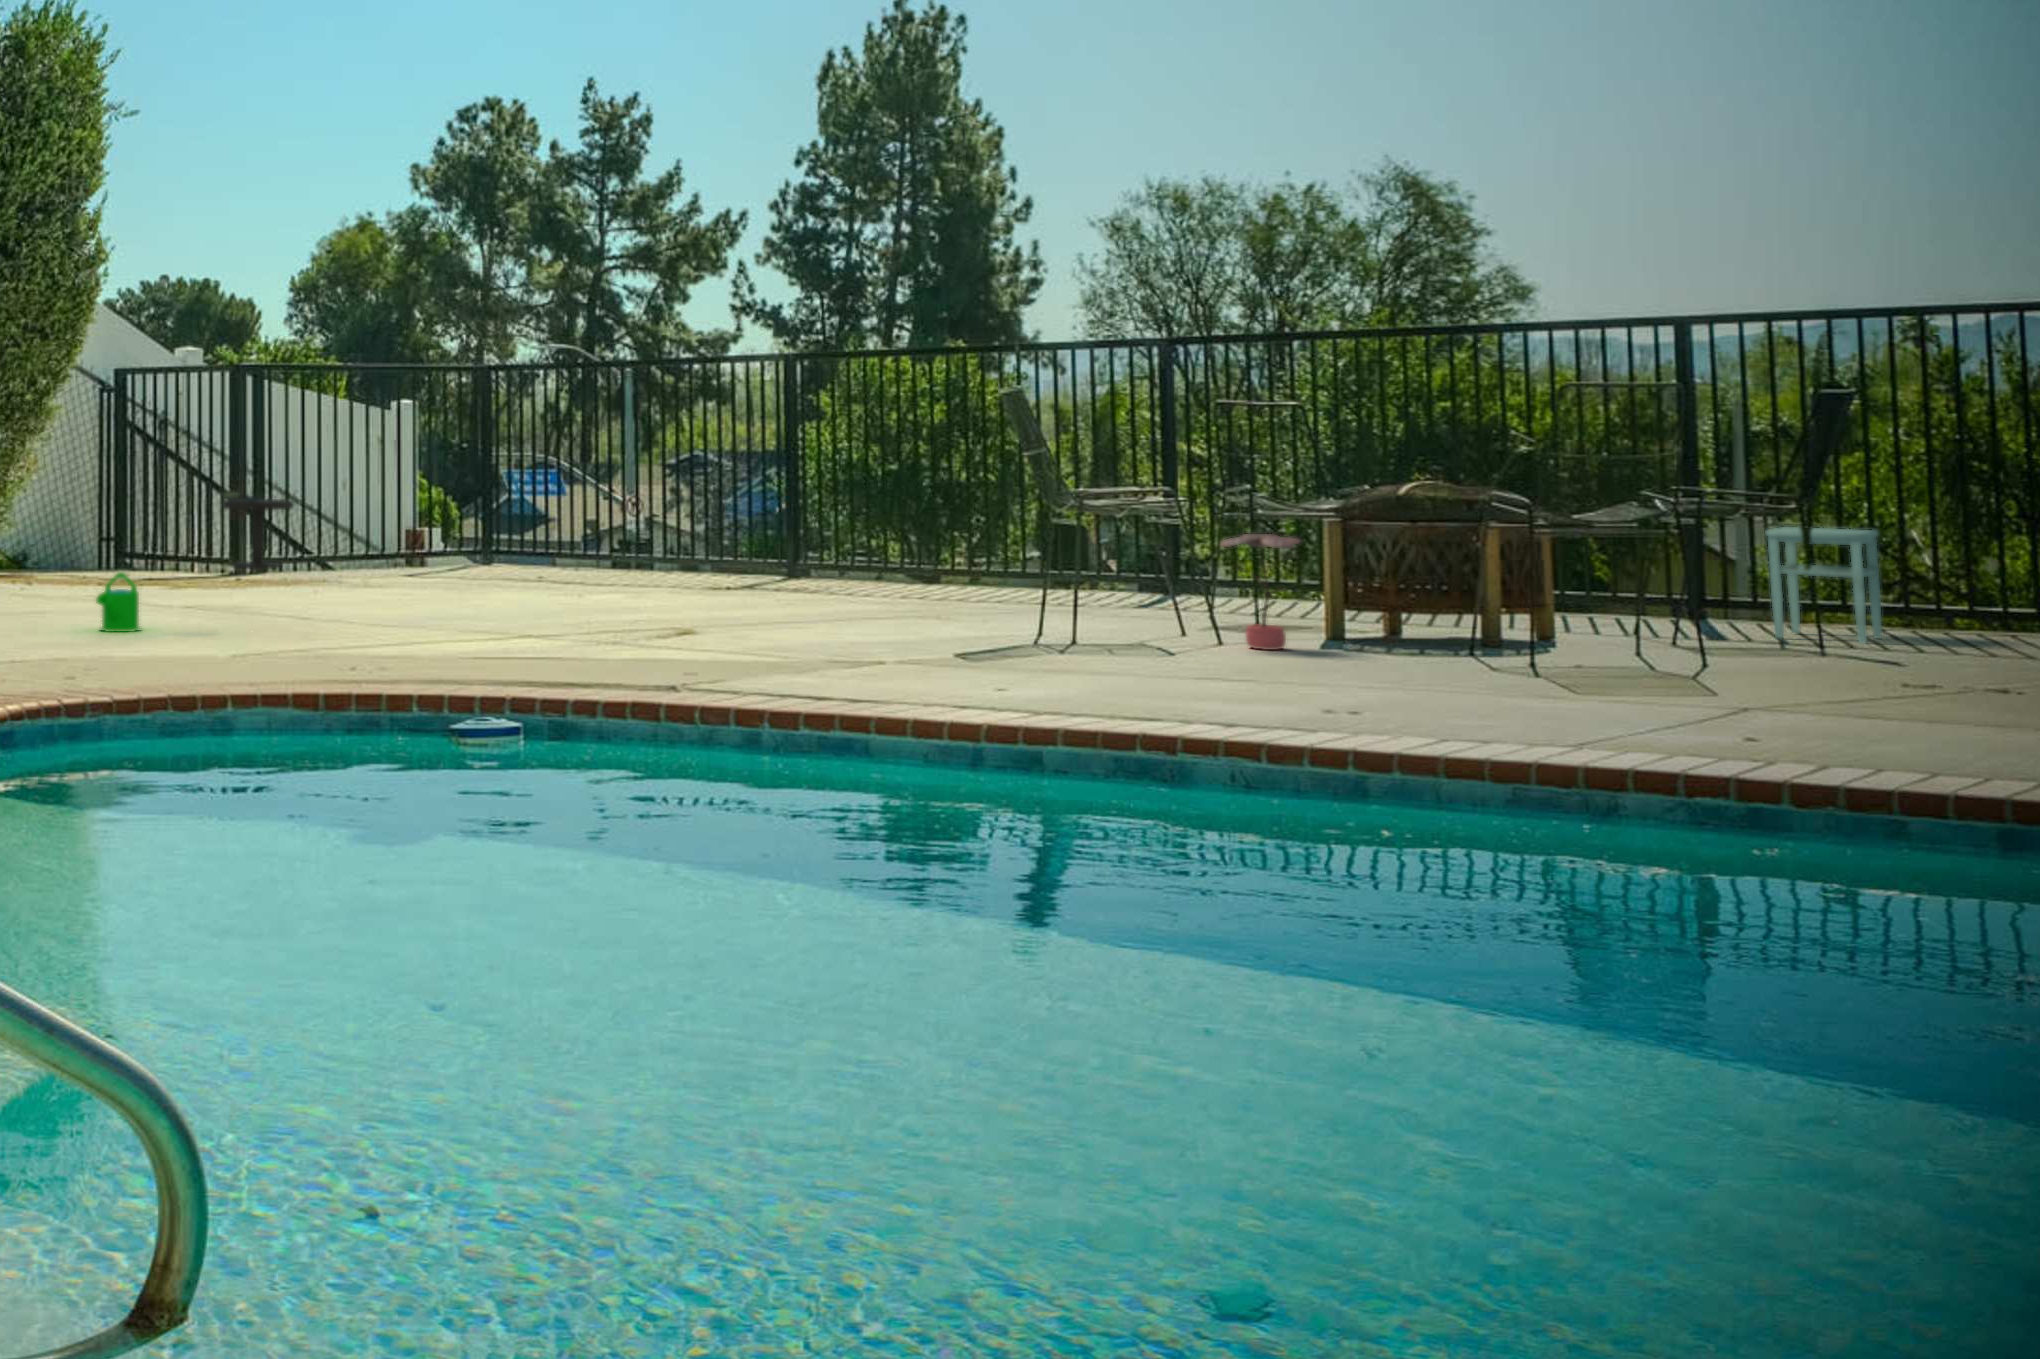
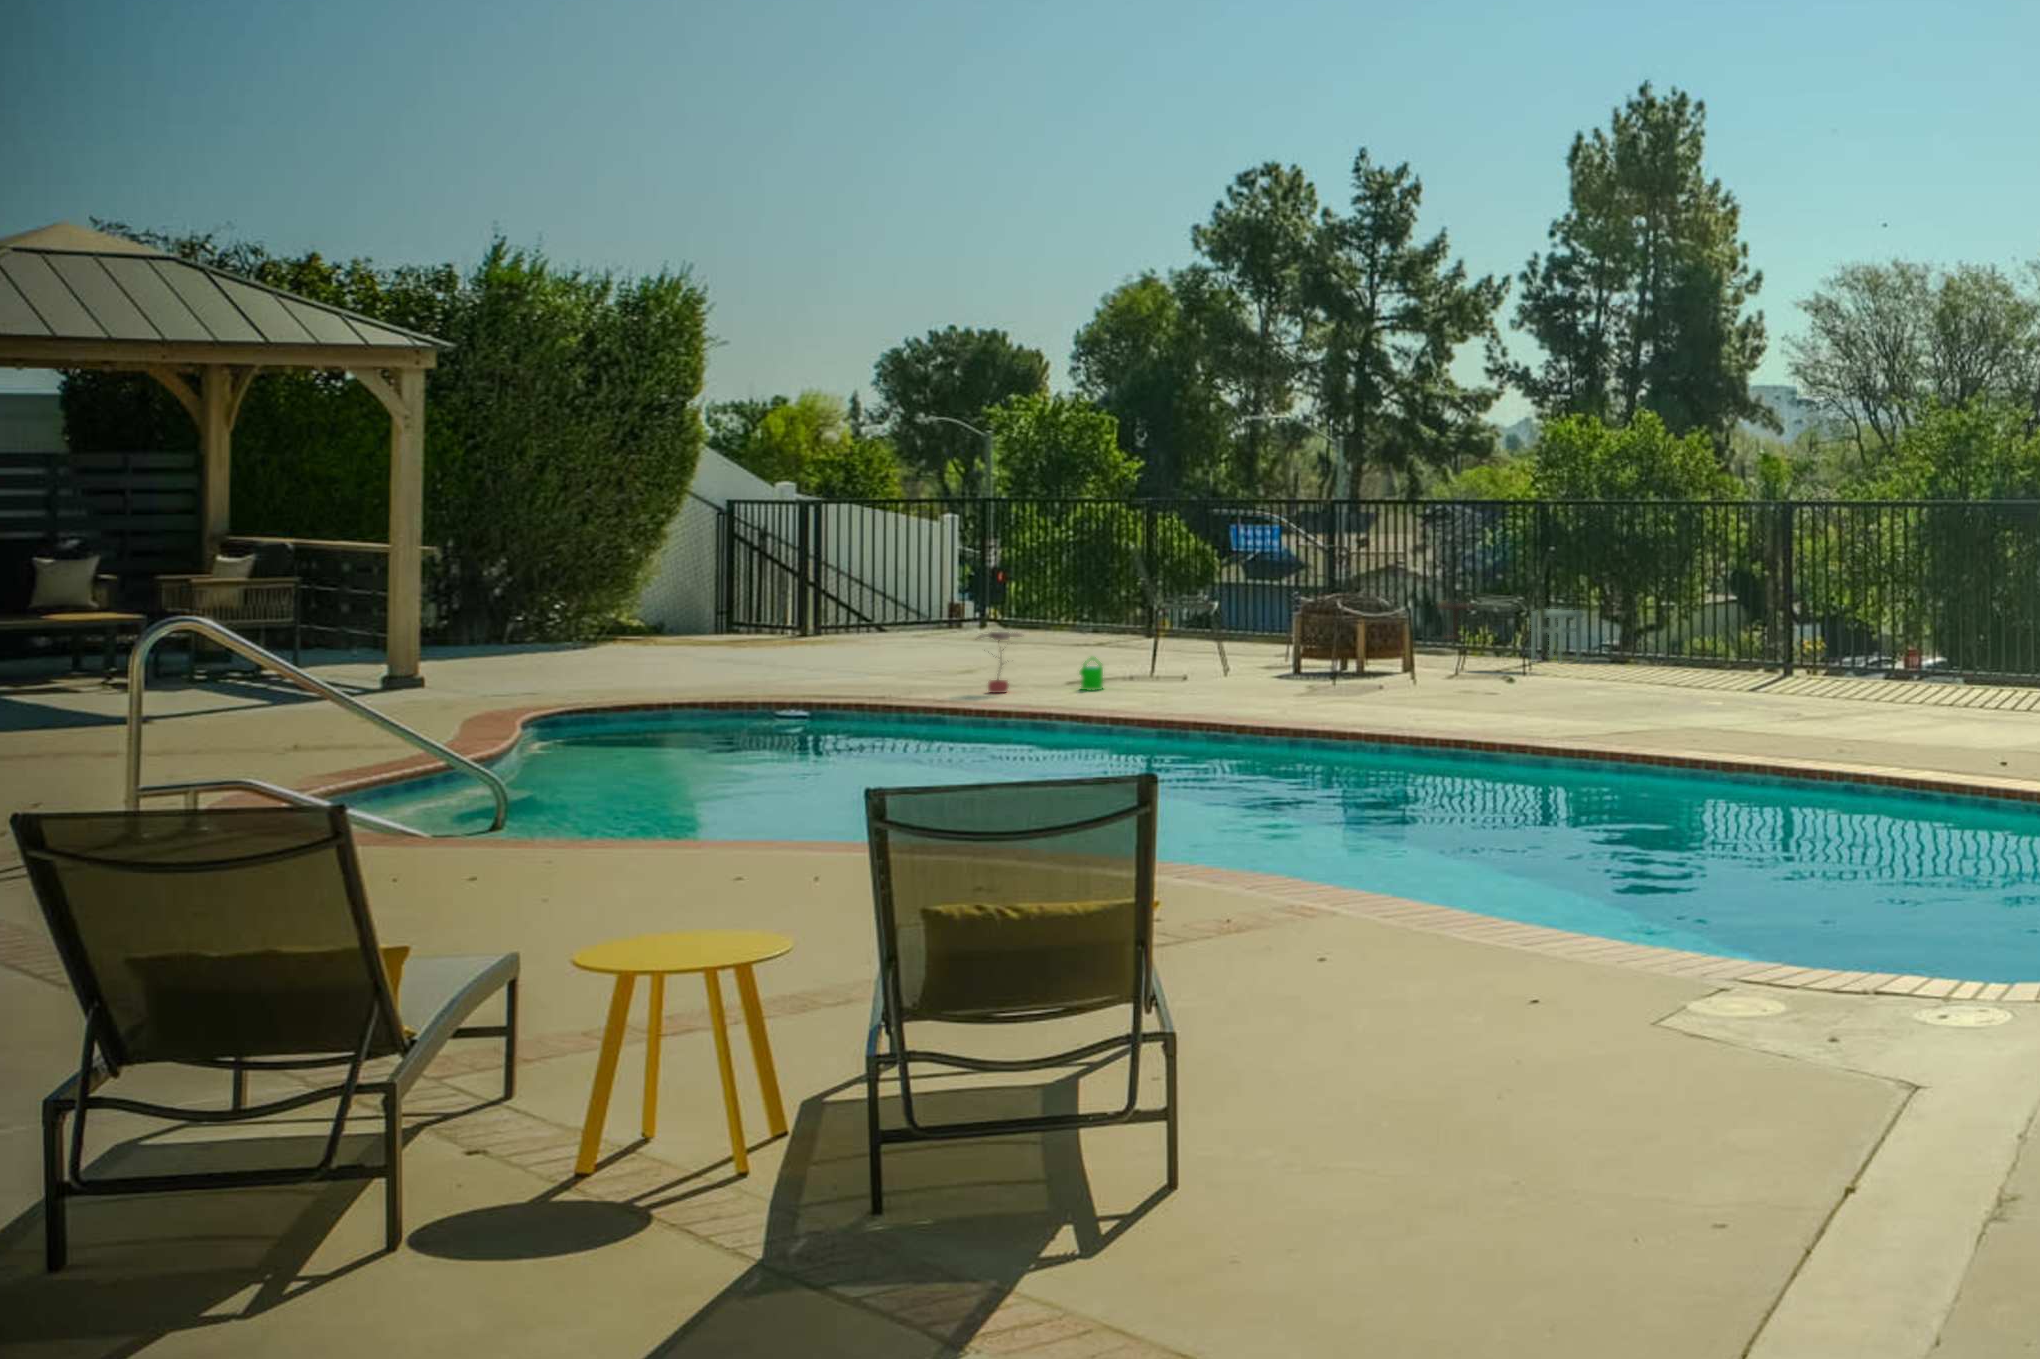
side table: present [222,492,294,569] -> present [1438,600,1474,639]
potted plant: present [1221,534,1300,650] -> present [979,632,1021,693]
watering can: present [96,572,140,632] -> present [1080,657,1103,690]

